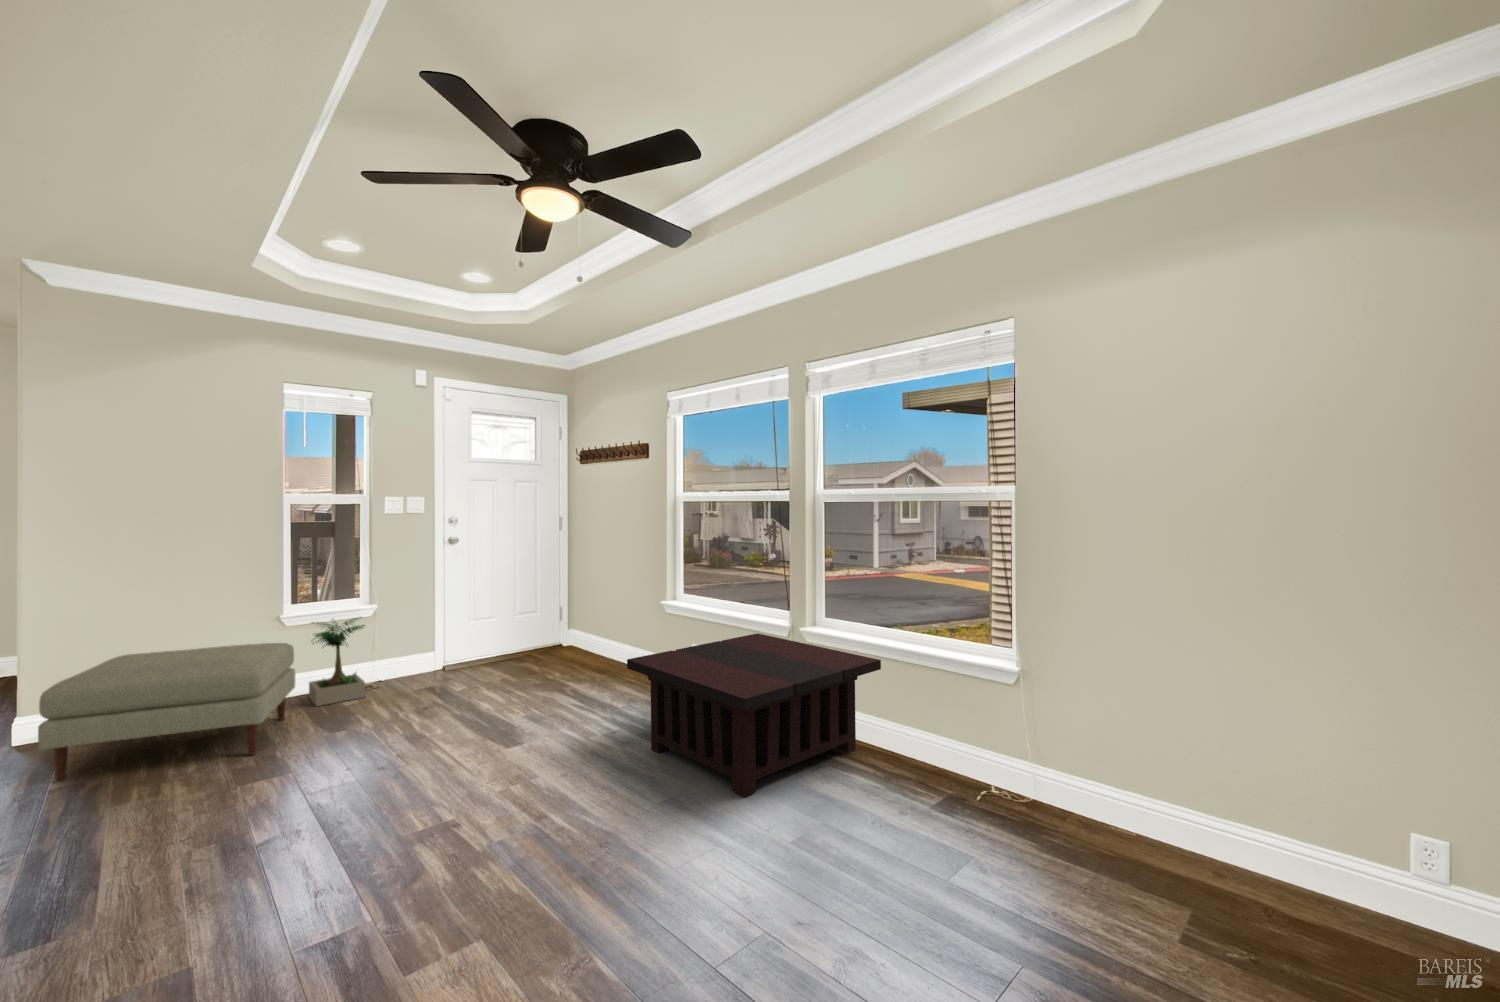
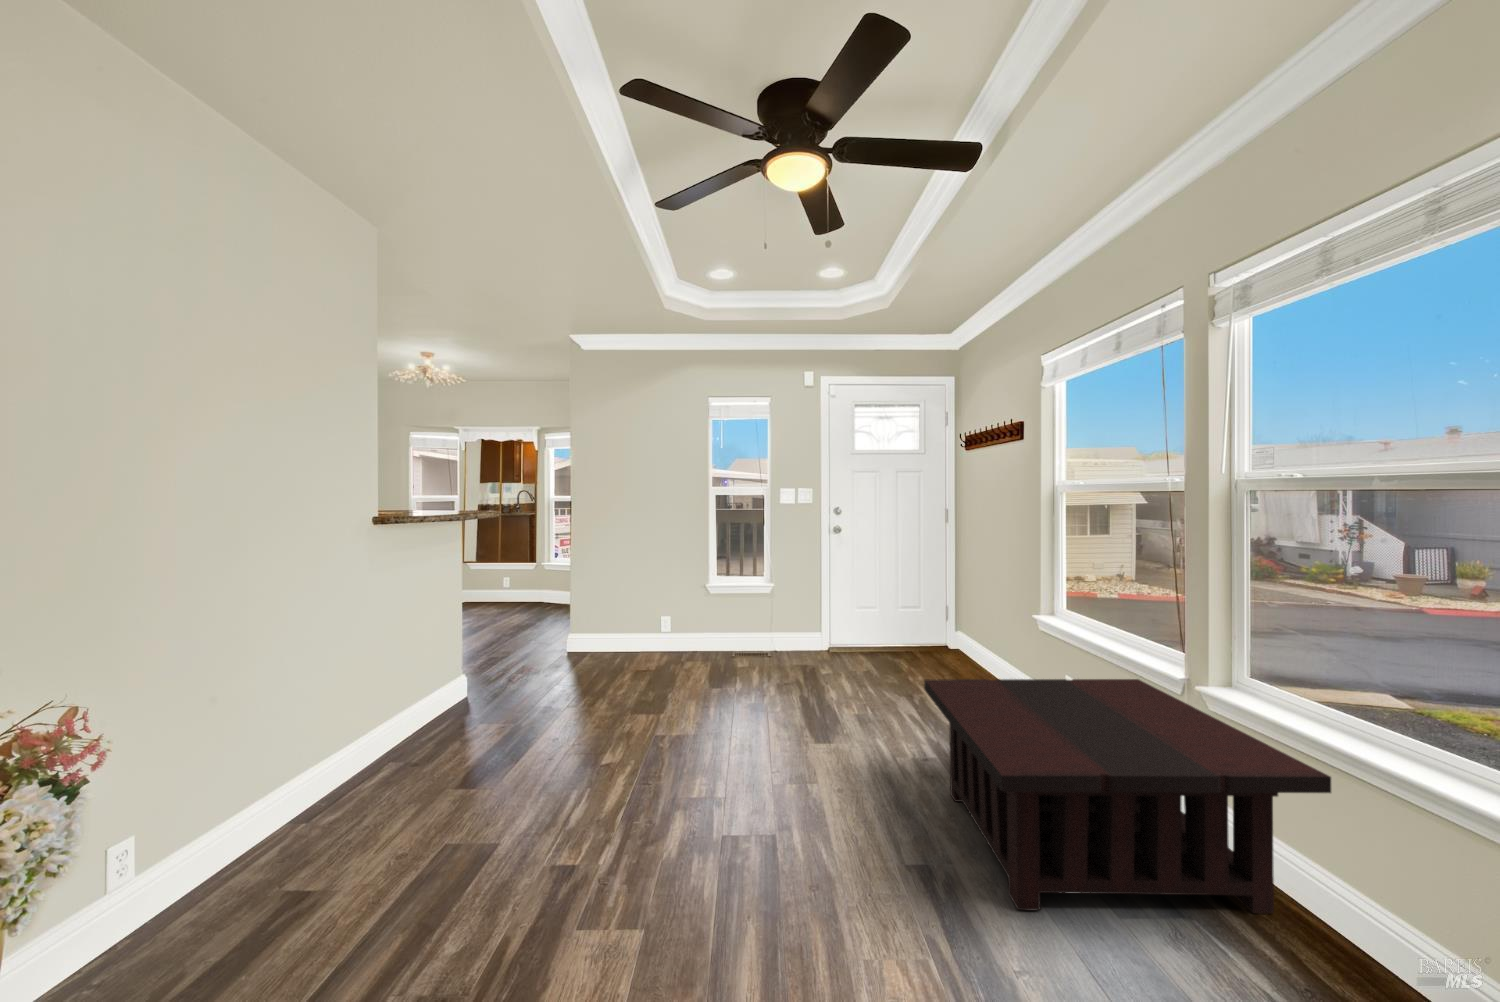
potted plant: present [309,618,365,706] -> none [716,590,766,662]
ottoman: present [38,643,295,781] -> none [551,602,703,692]

